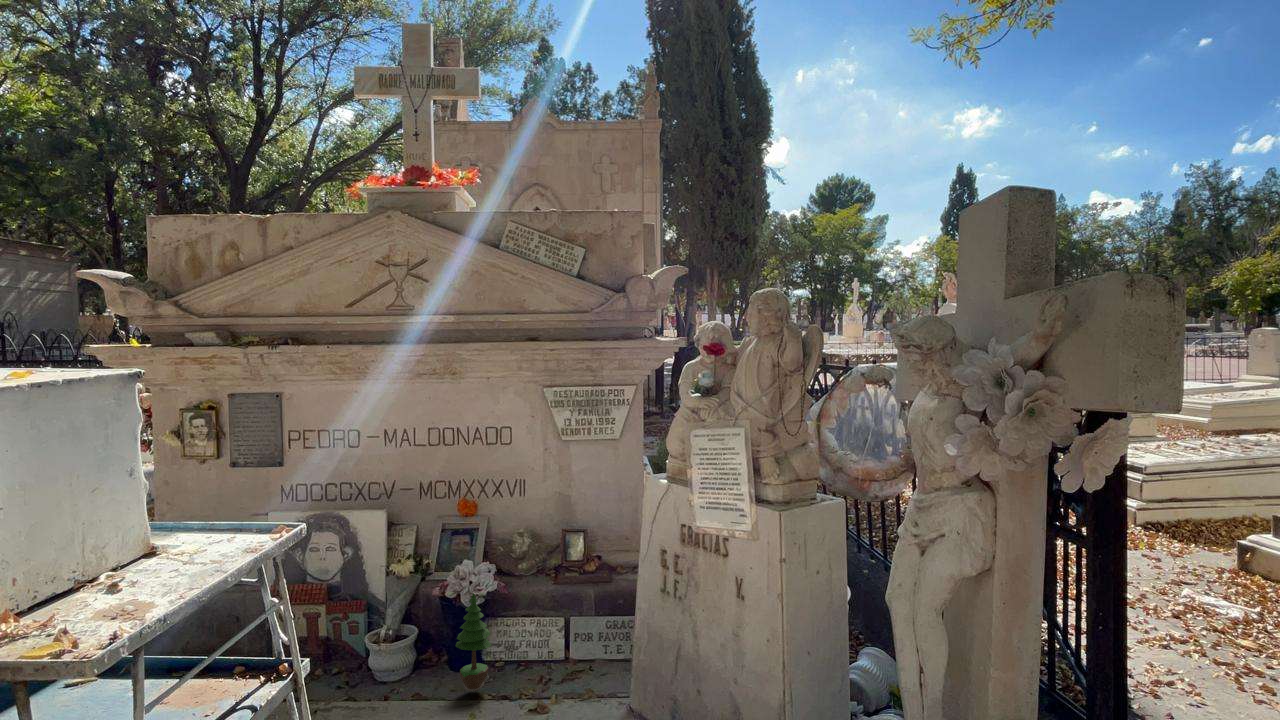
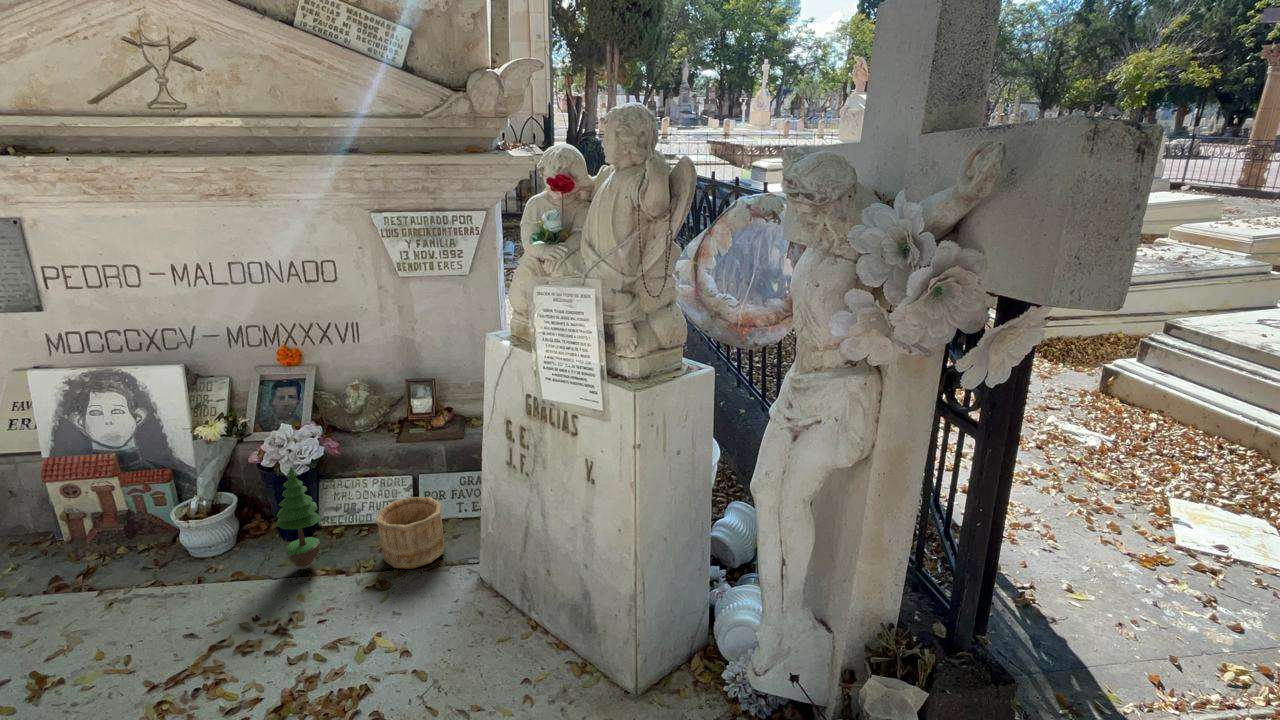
wooden bucket: none [537,632,594,697] -> present [375,497,444,569]

